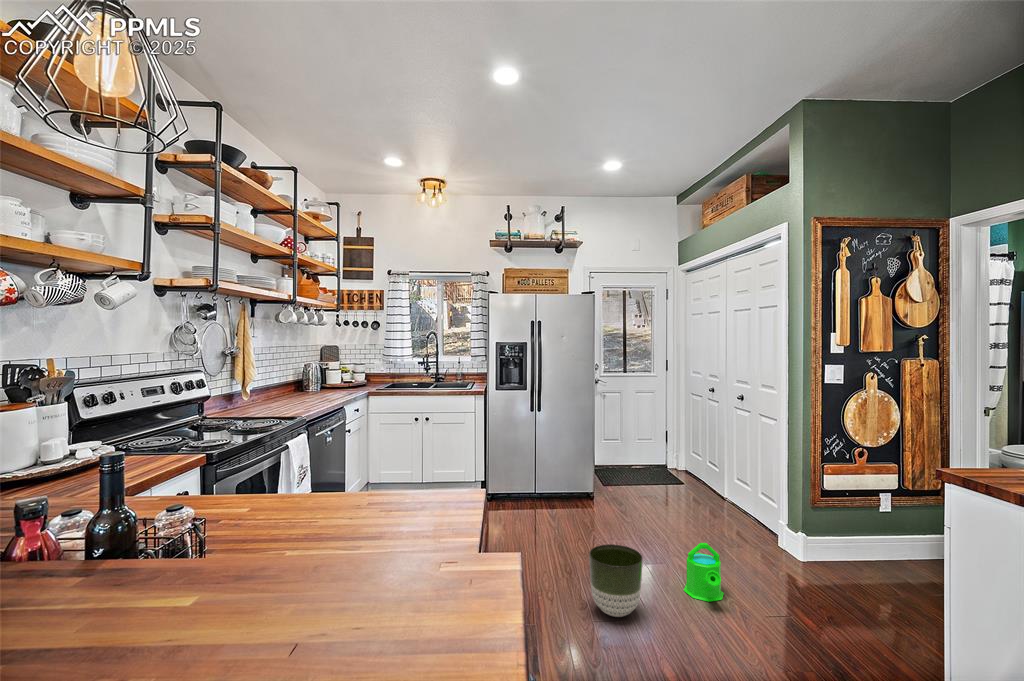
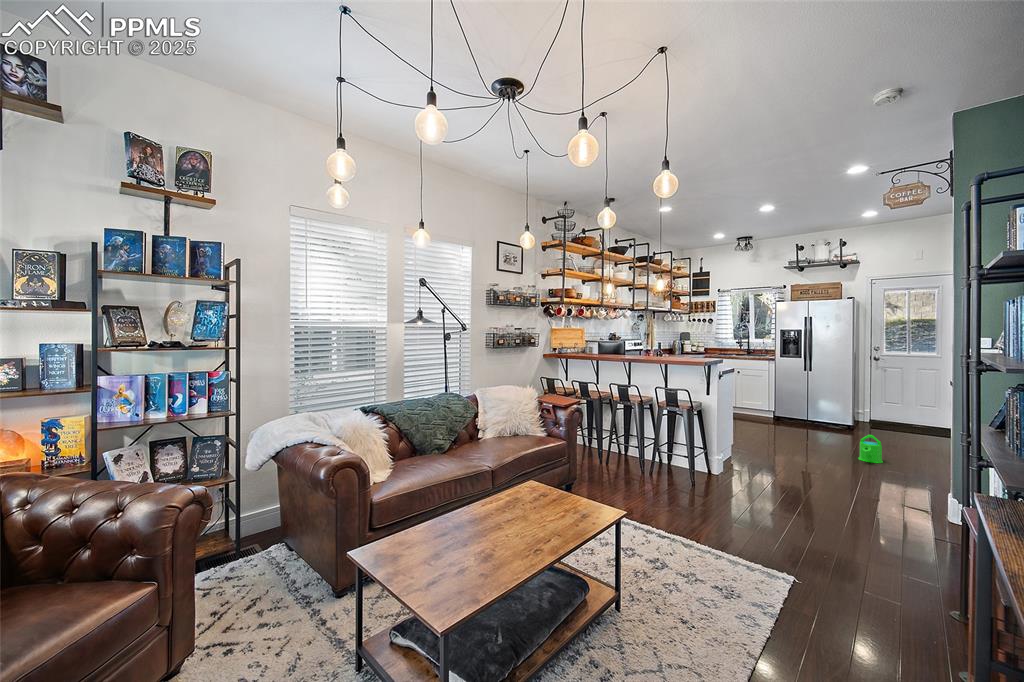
planter: present [589,544,643,617] -> none [792,426,821,455]

